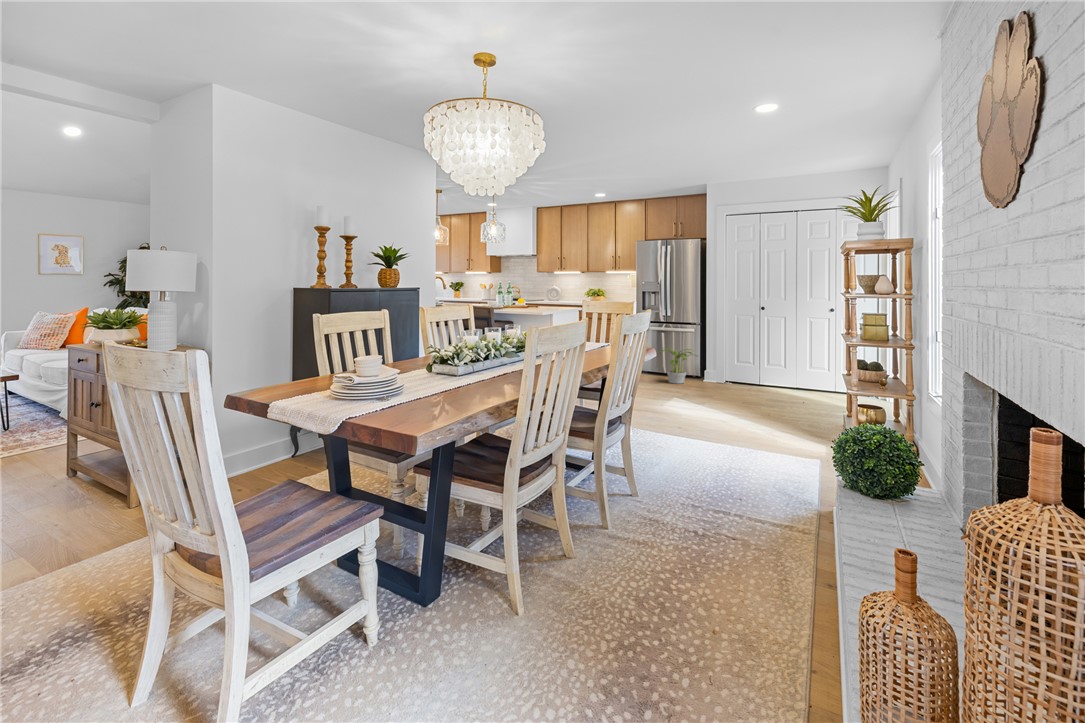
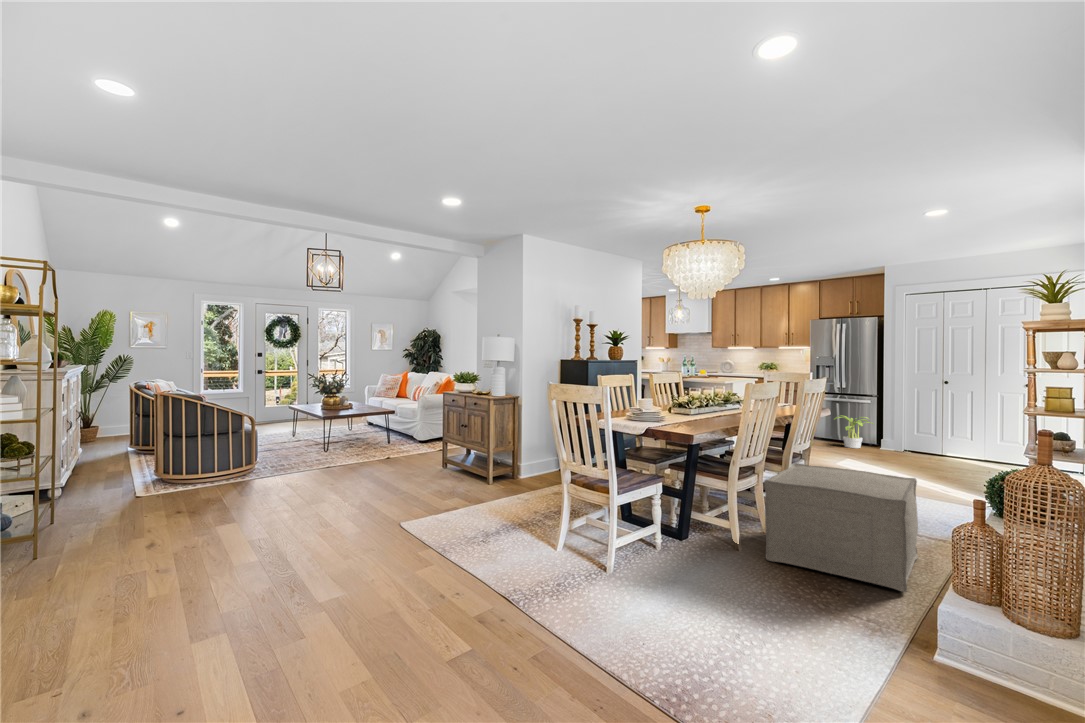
ottoman: none [556,439,765,657] -> present [764,463,918,592]

